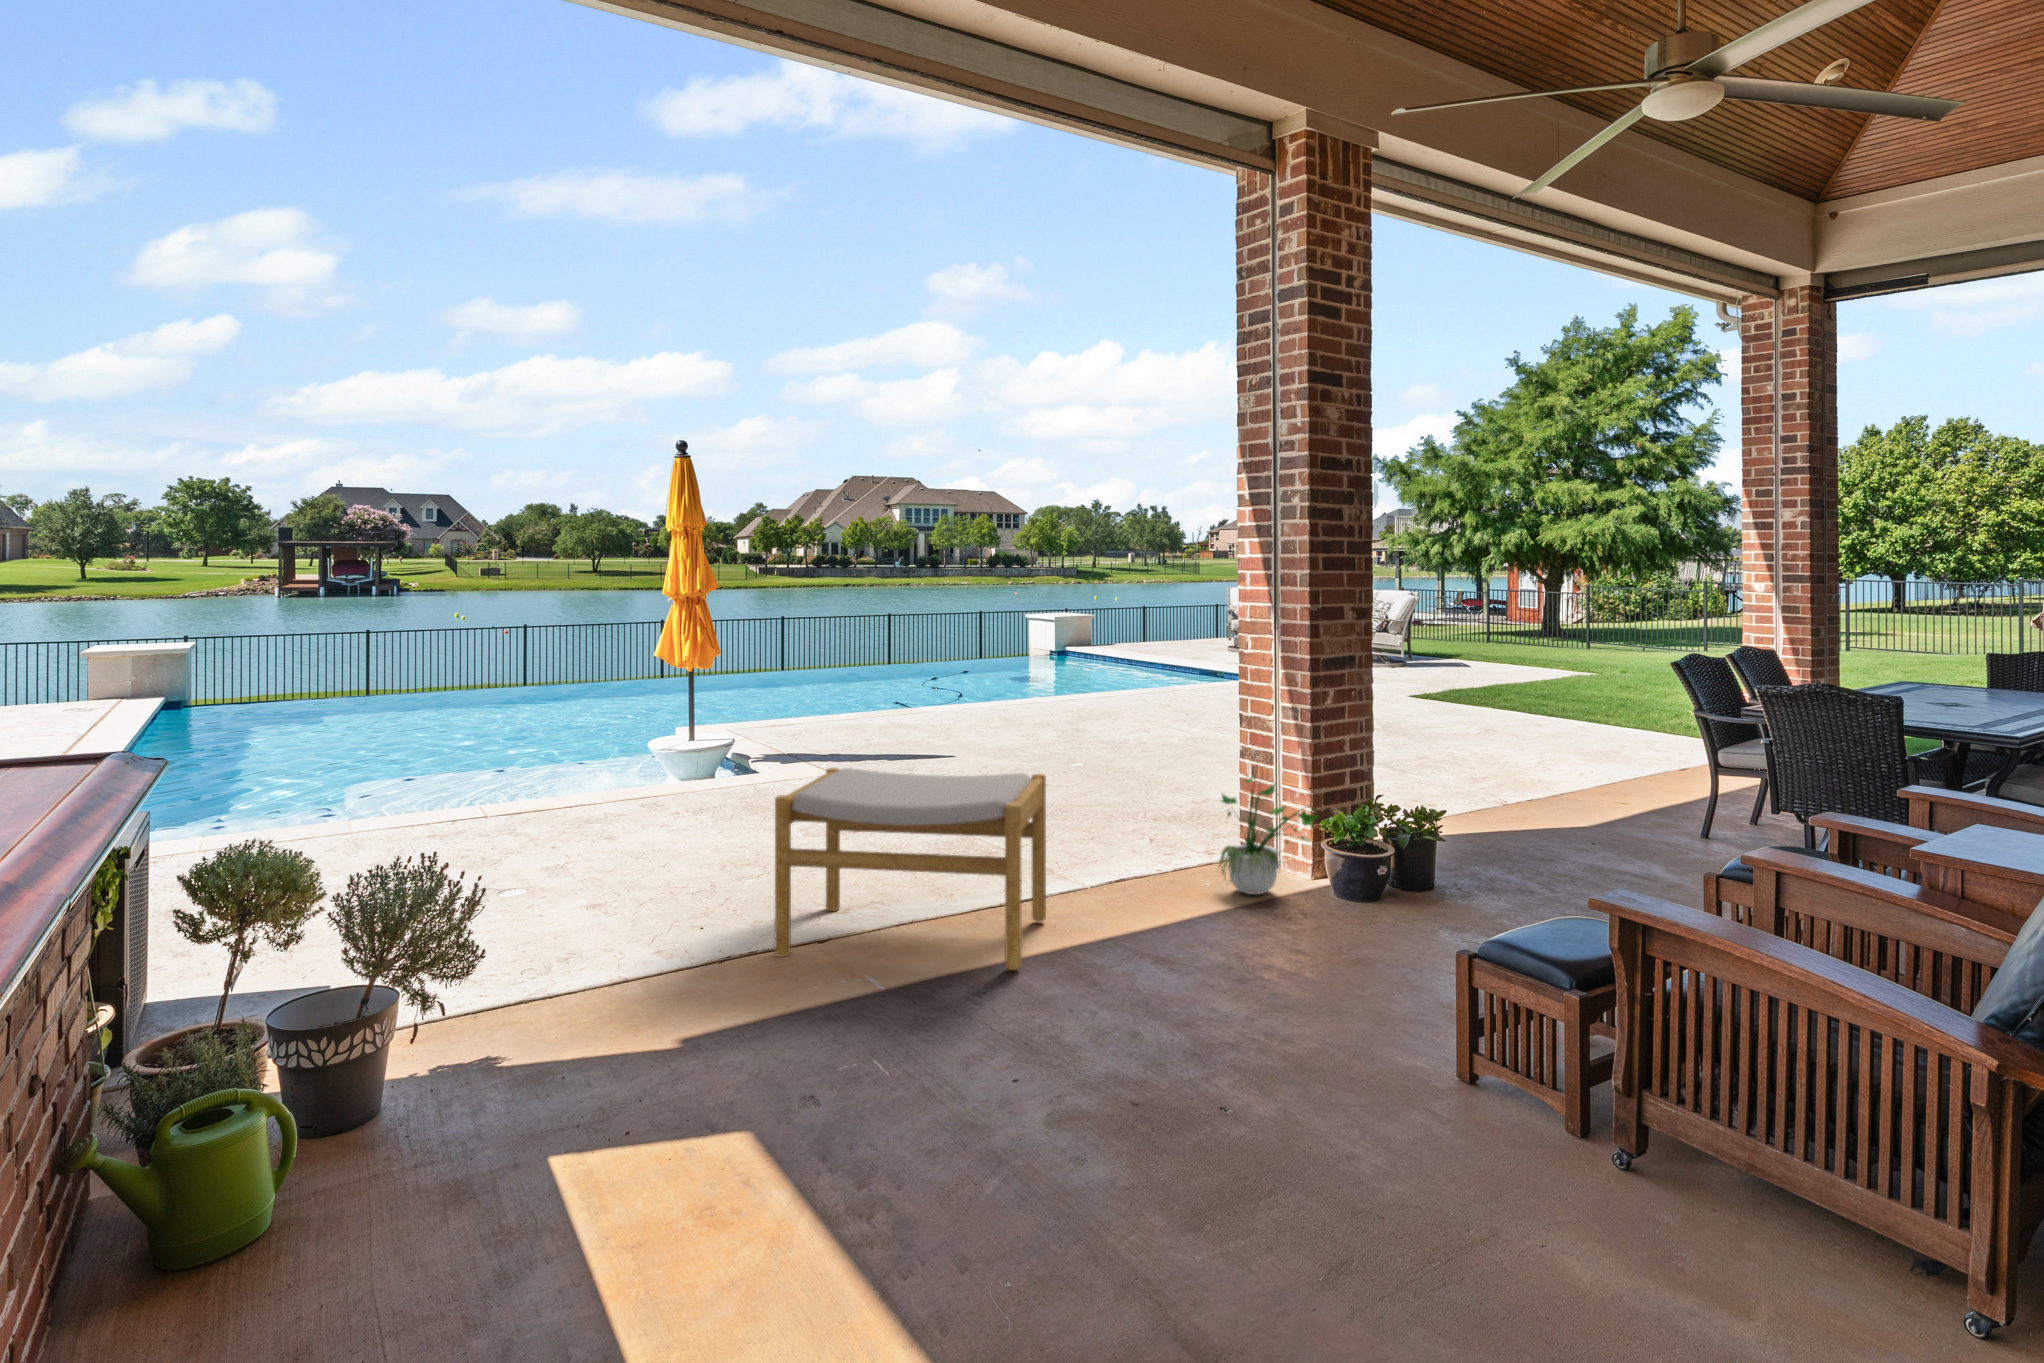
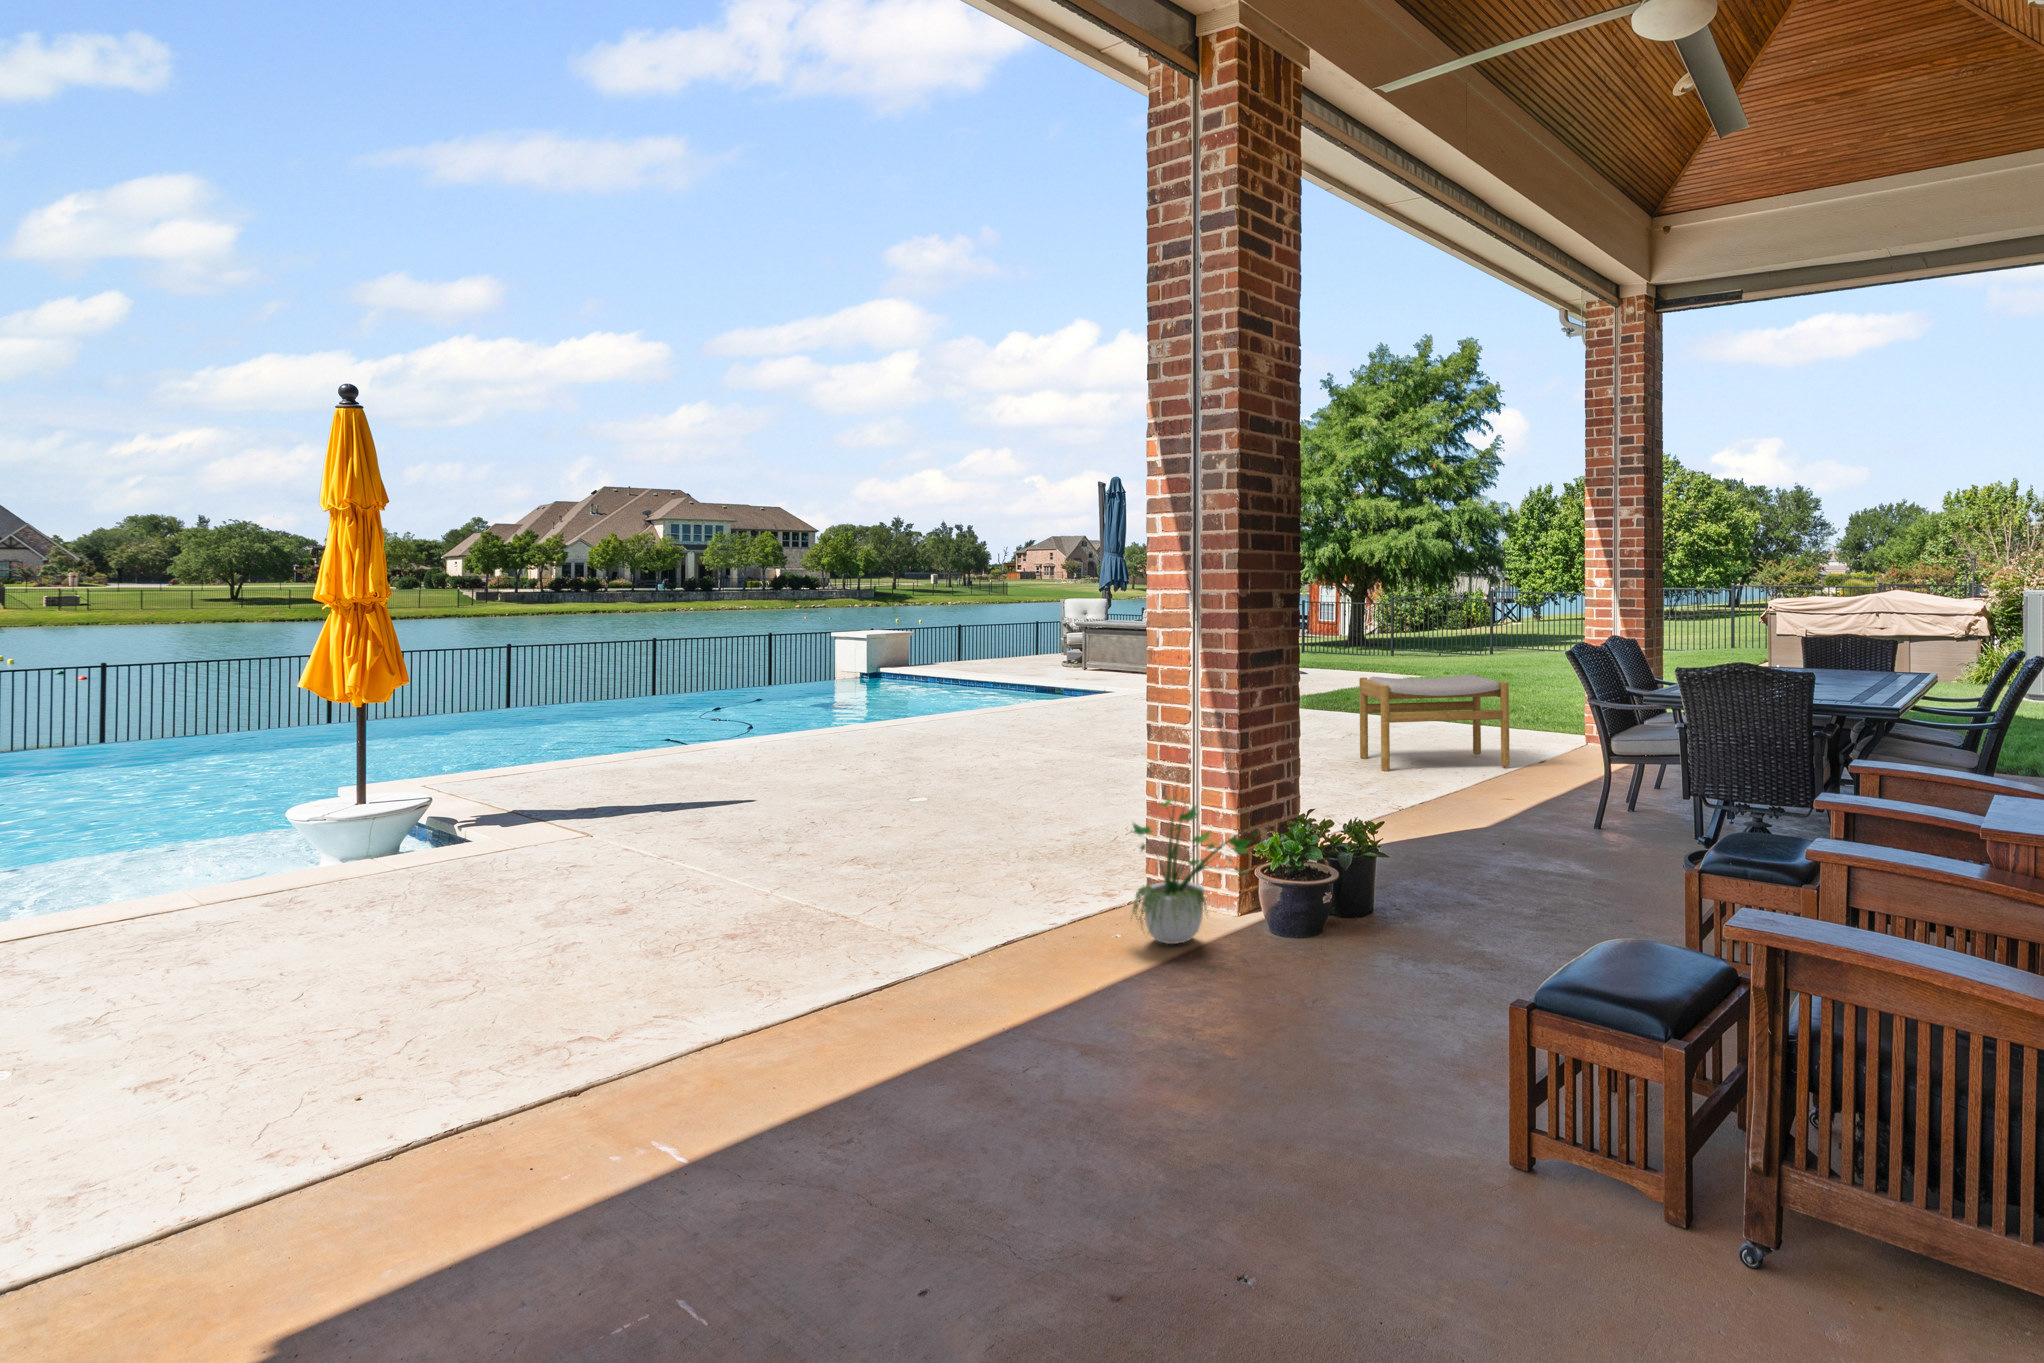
footstool: present [775,768,1046,970] -> present [1359,674,1510,771]

